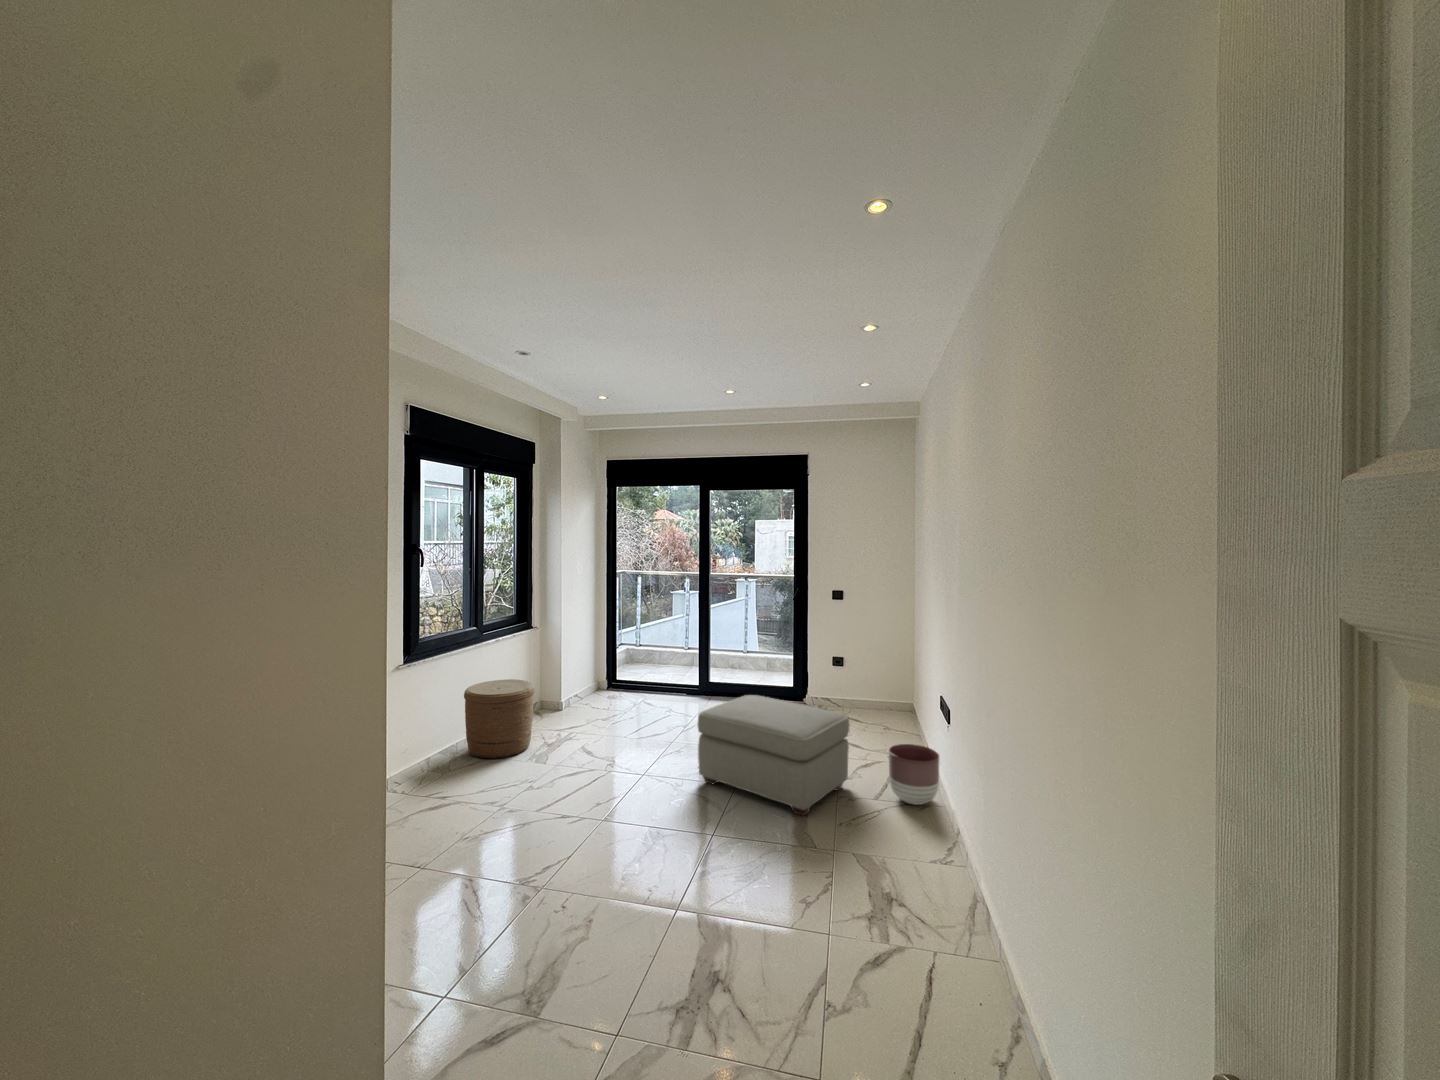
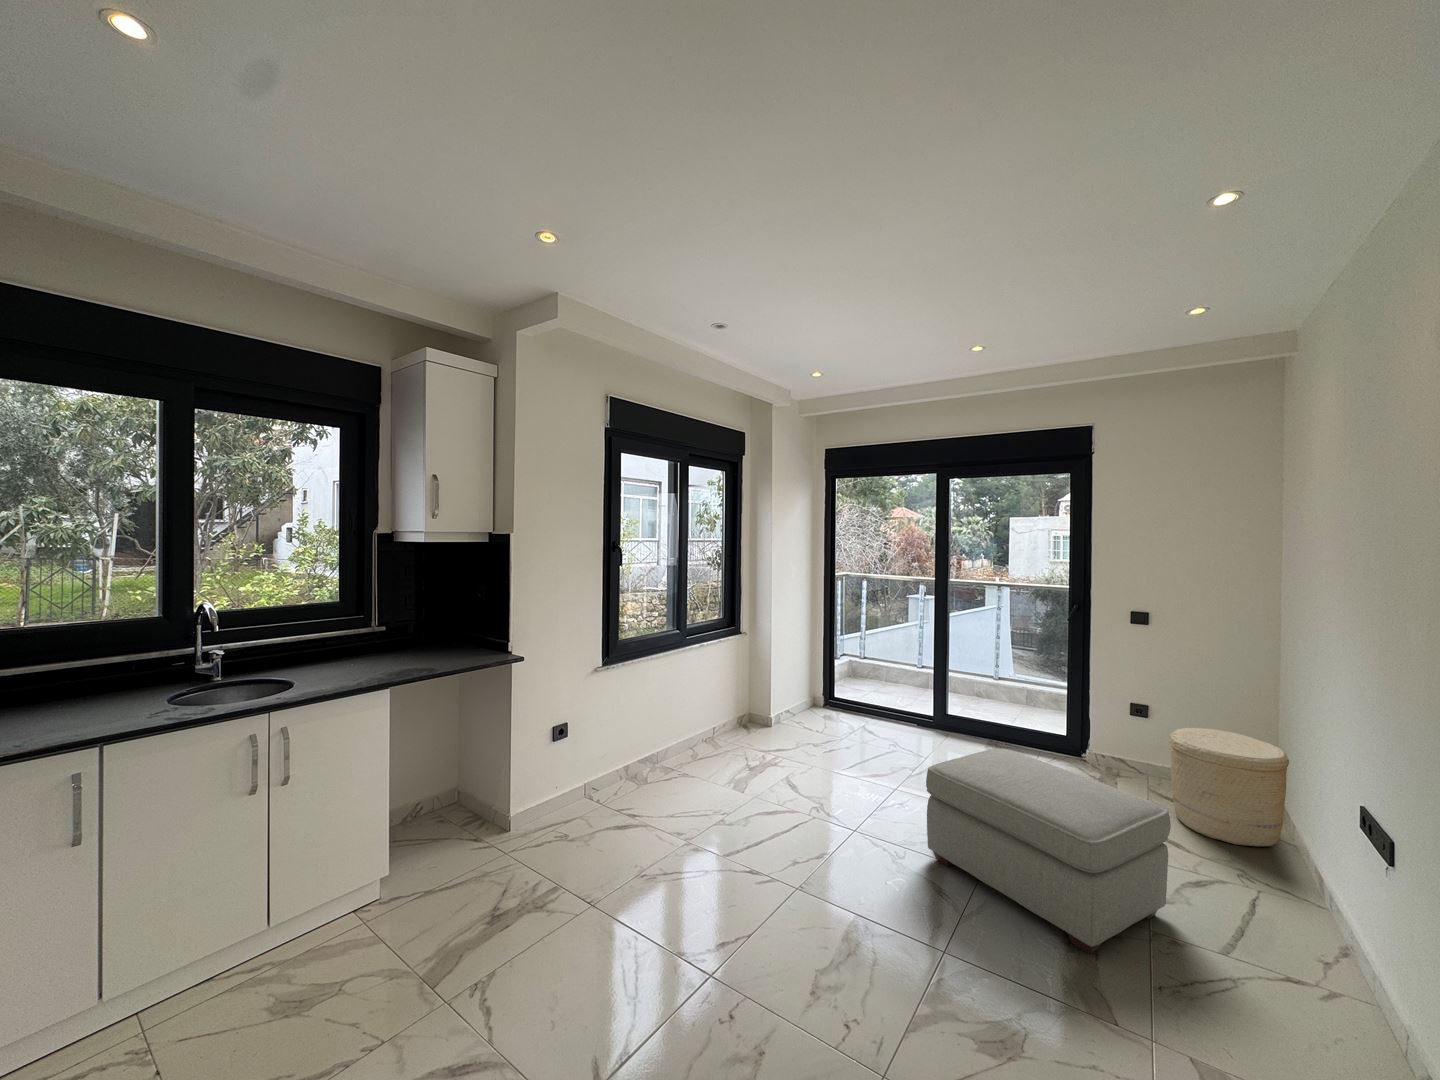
woven basket: present [464,679,535,759] -> present [1169,728,1289,846]
planter: present [889,744,939,805] -> none [1249,872,1361,988]

